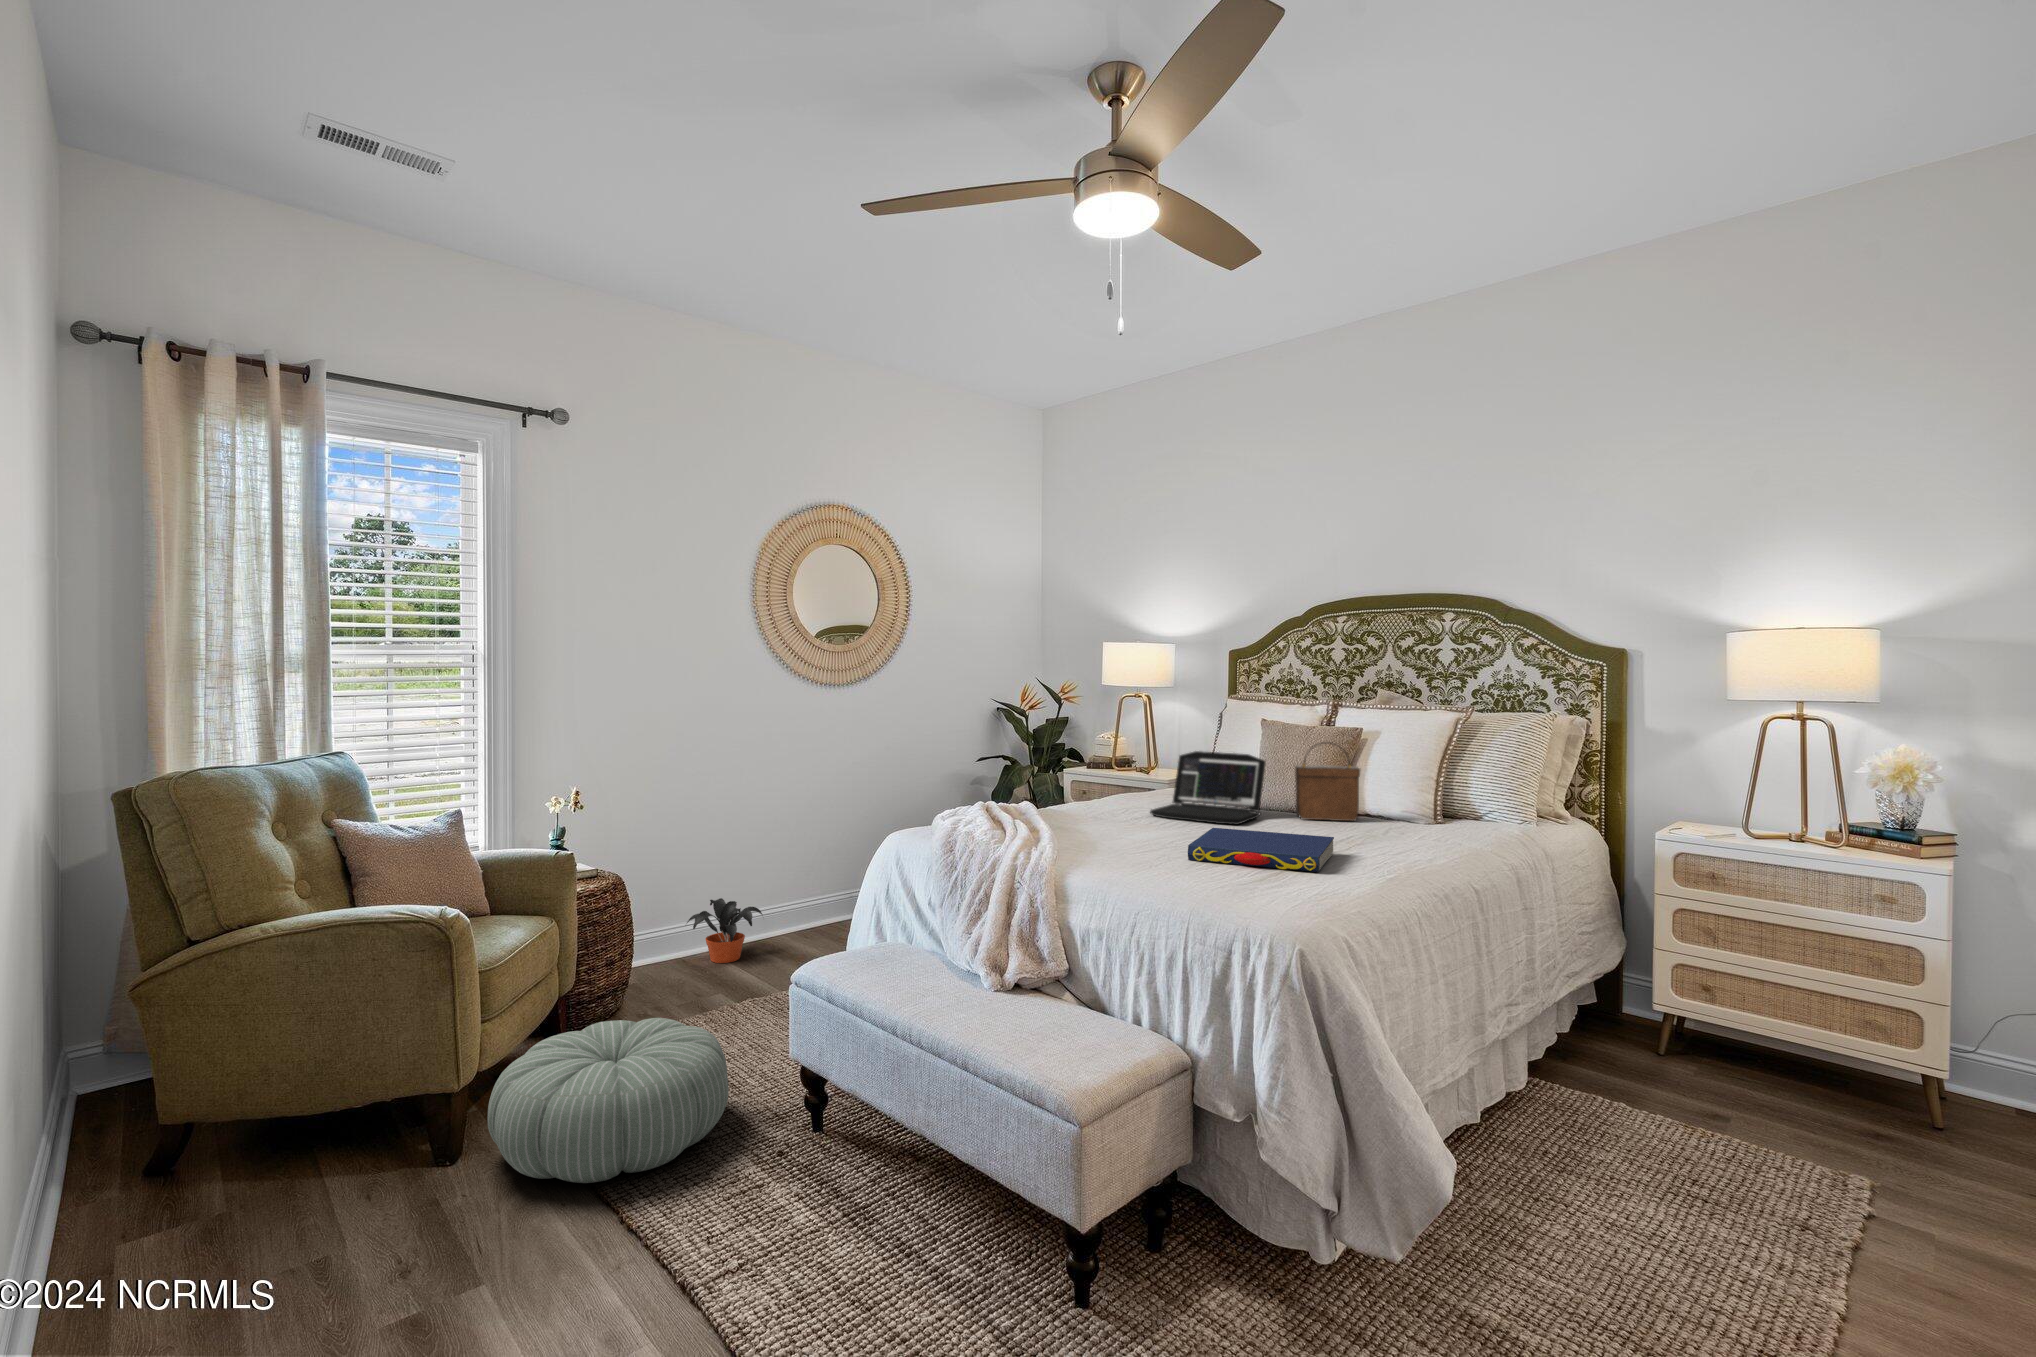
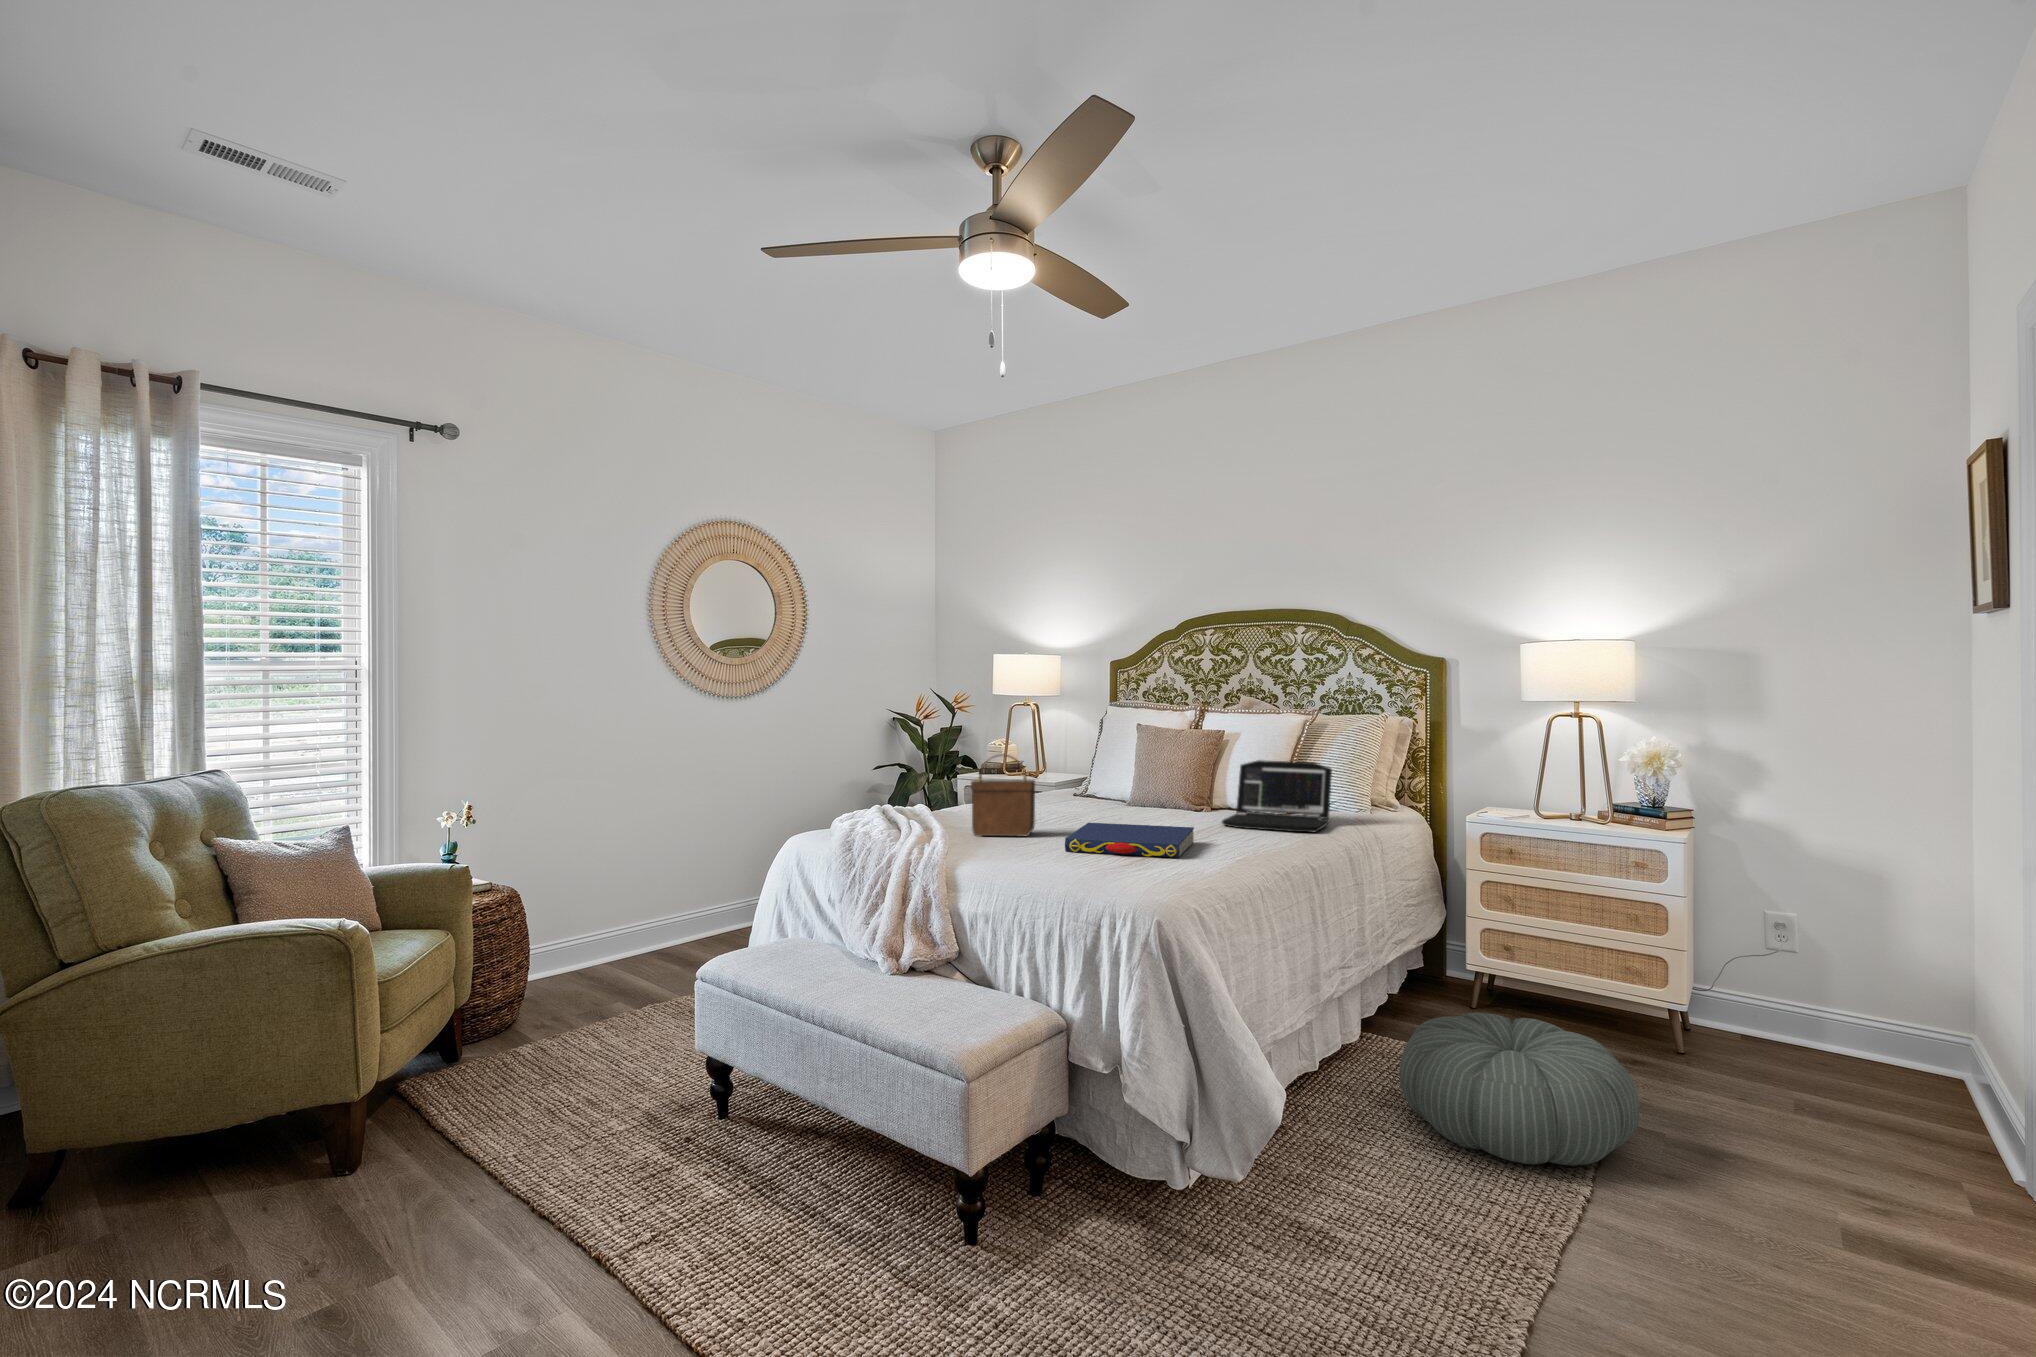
handbag: present [1295,742,1360,821] -> present [971,755,1035,836]
laptop: present [1150,751,1266,825] -> present [1222,760,1332,832]
potted plant: present [687,898,762,963] -> none [577,910,657,974]
pouf: present [487,1018,729,1183] -> present [1399,1013,1639,1165]

